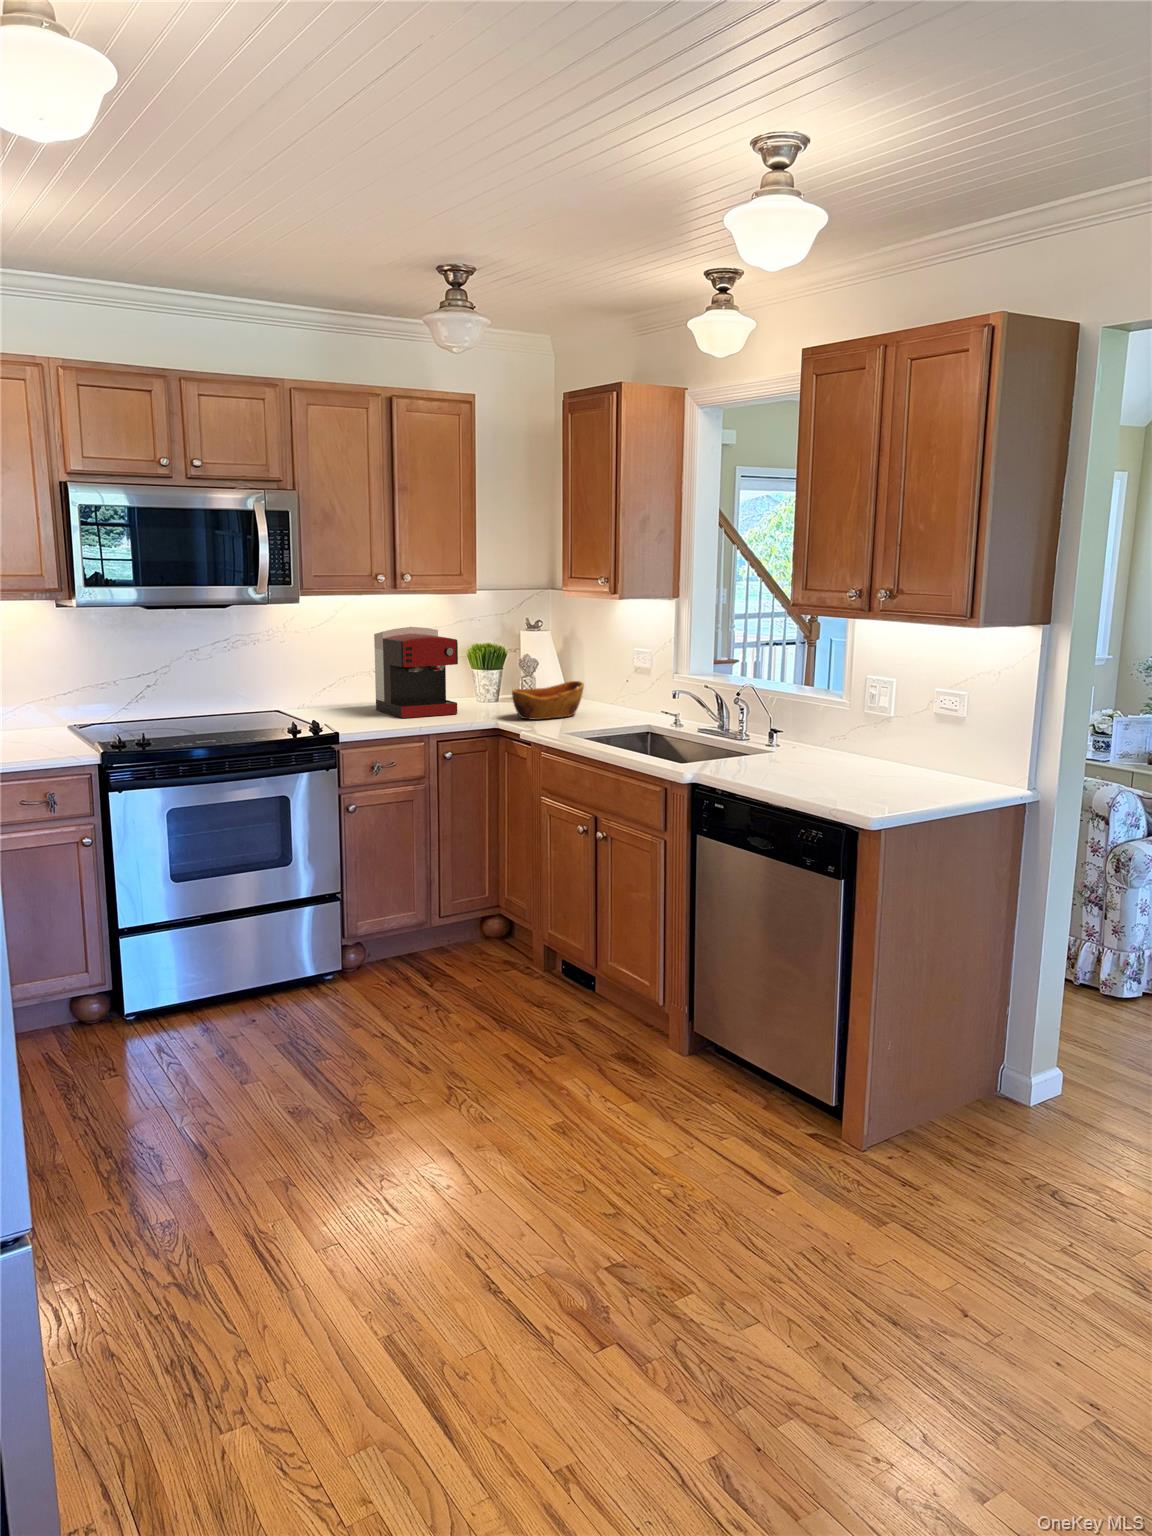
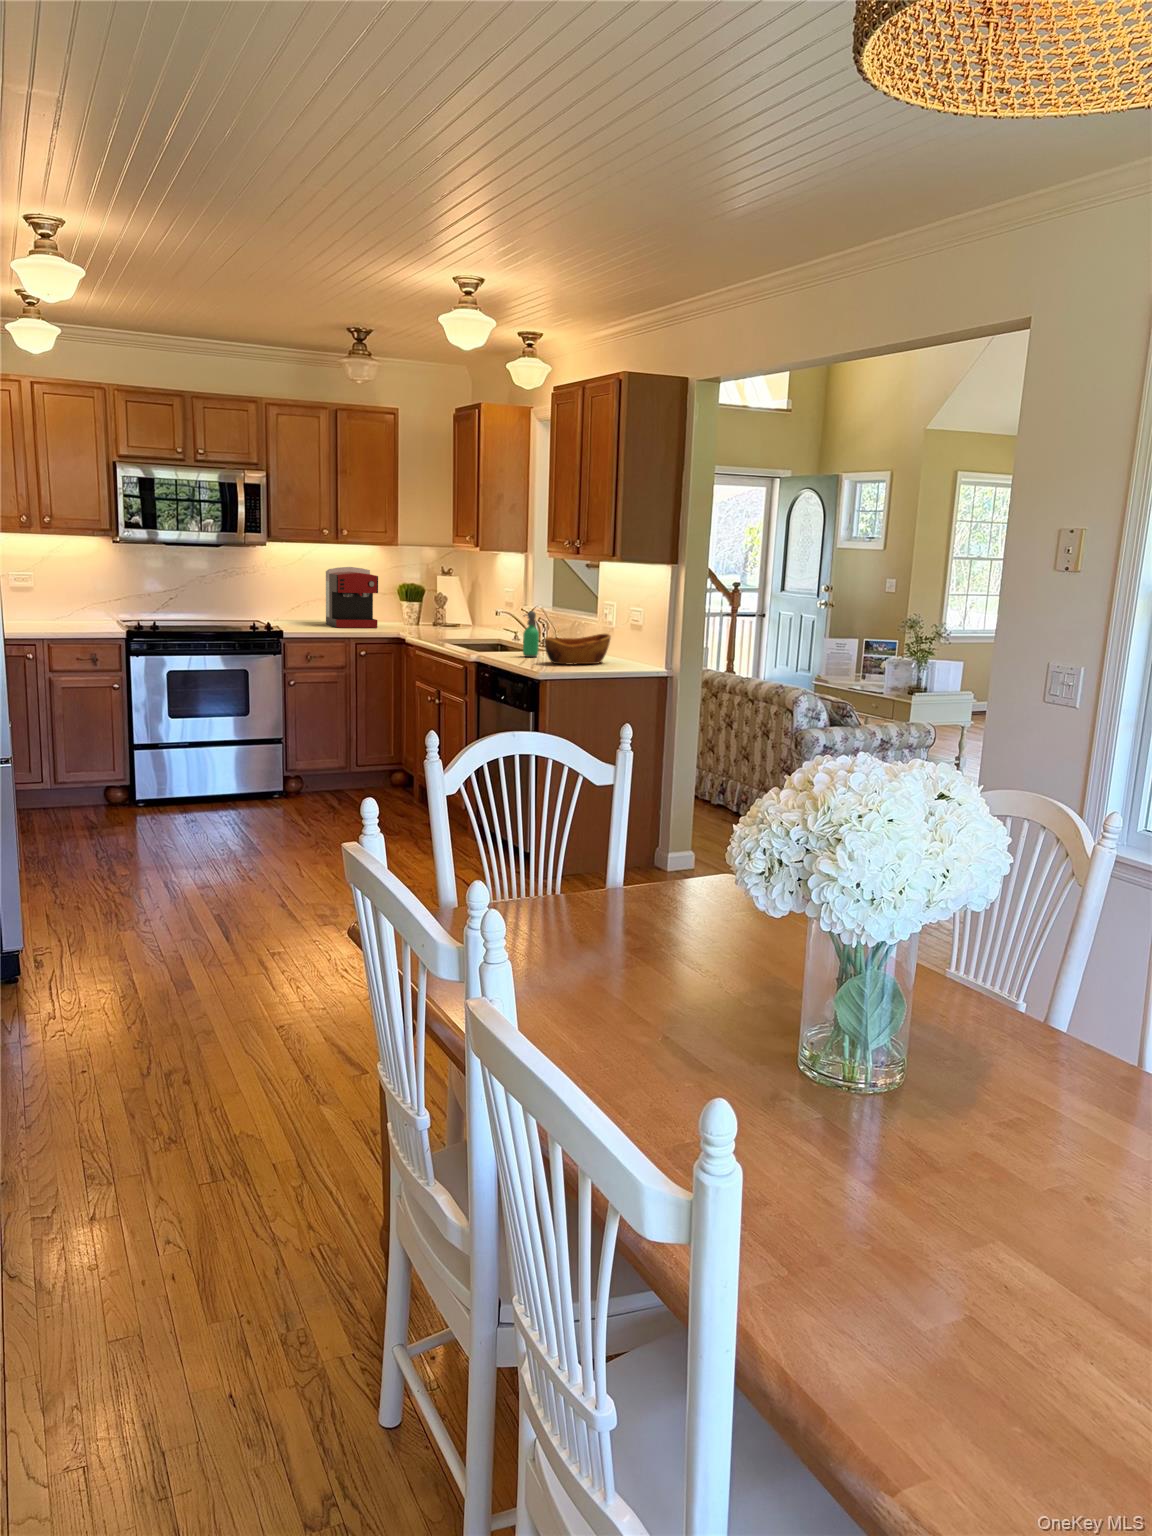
wooden bowl: present [512,681,584,719] -> present [544,634,611,664]
soap dispenser: none [770,702,796,775] -> present [523,611,539,657]

